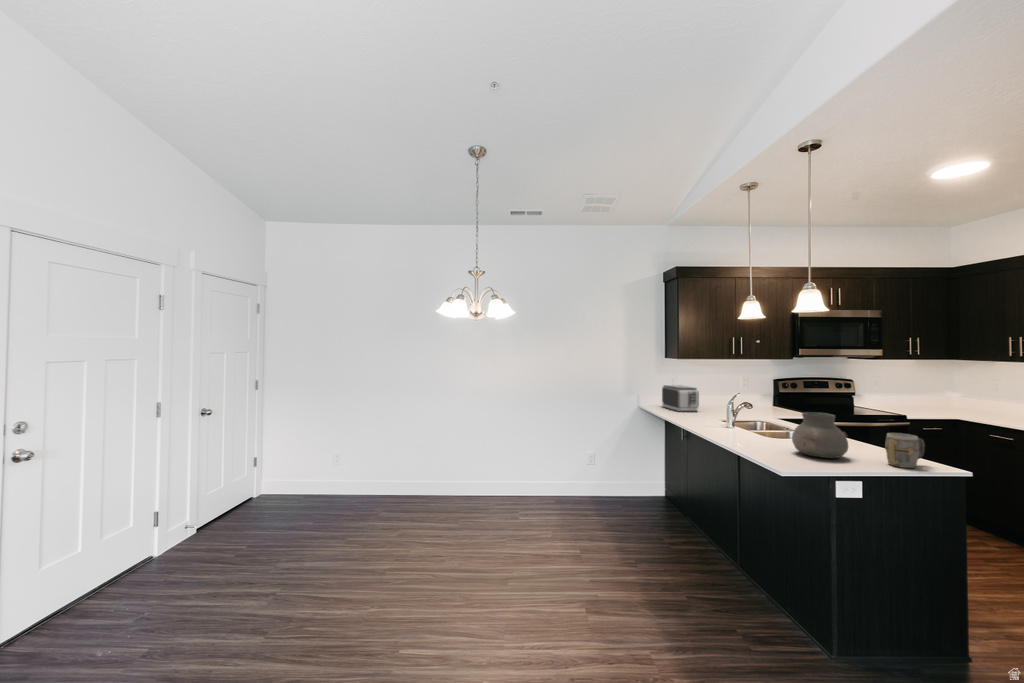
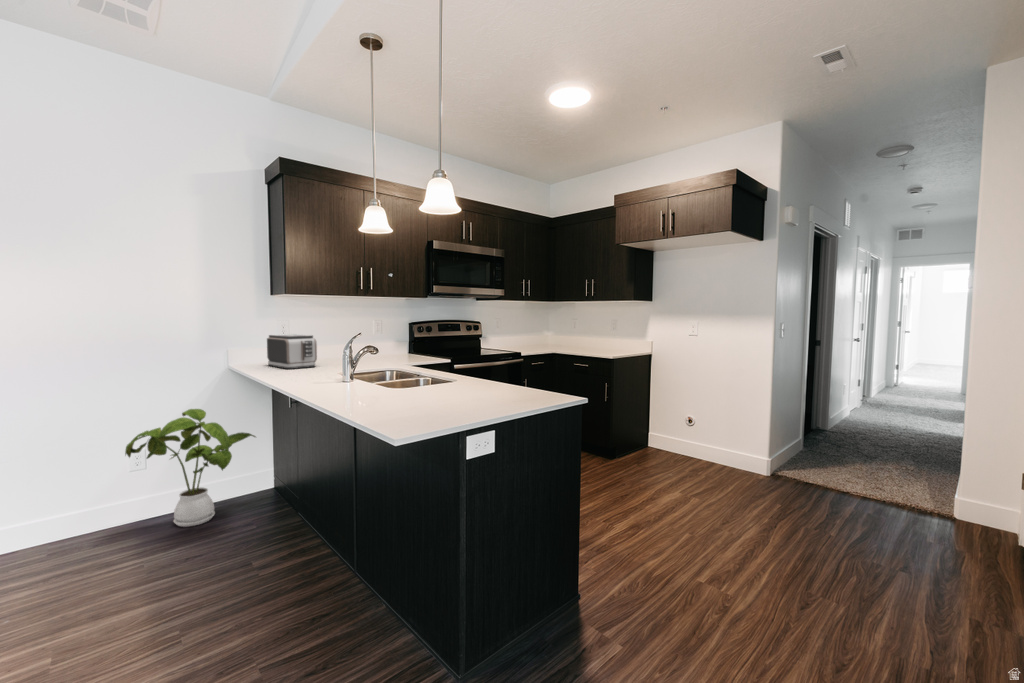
vase: present [792,412,848,458] -> none [415,347,477,404]
house plant: none [581,432,653,510] -> present [125,409,255,527]
mug: present [885,433,925,468] -> none [513,363,547,403]

